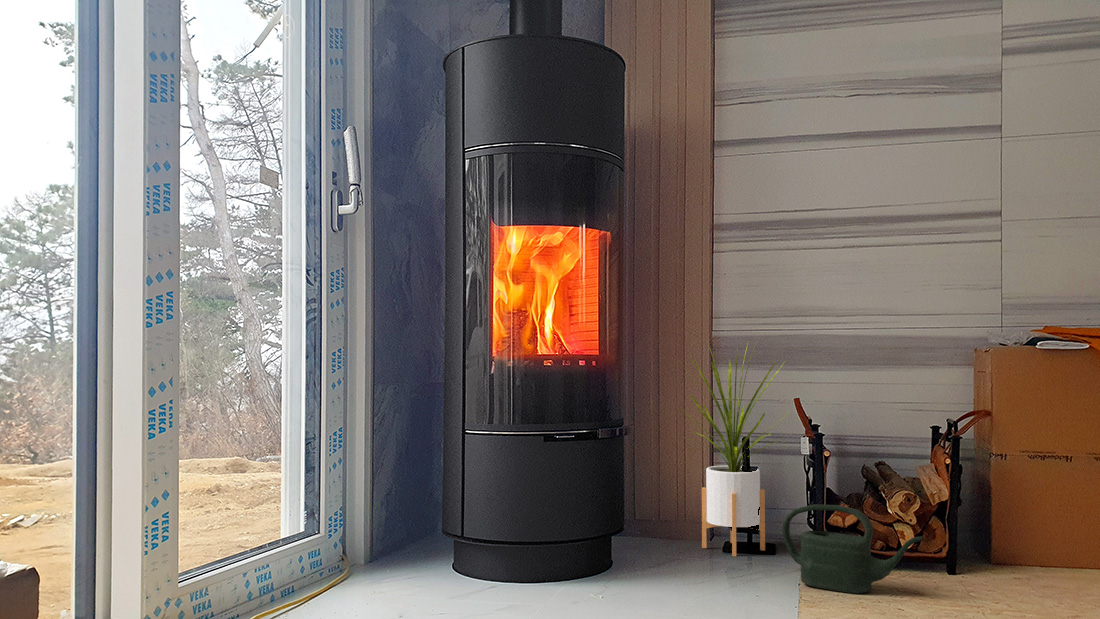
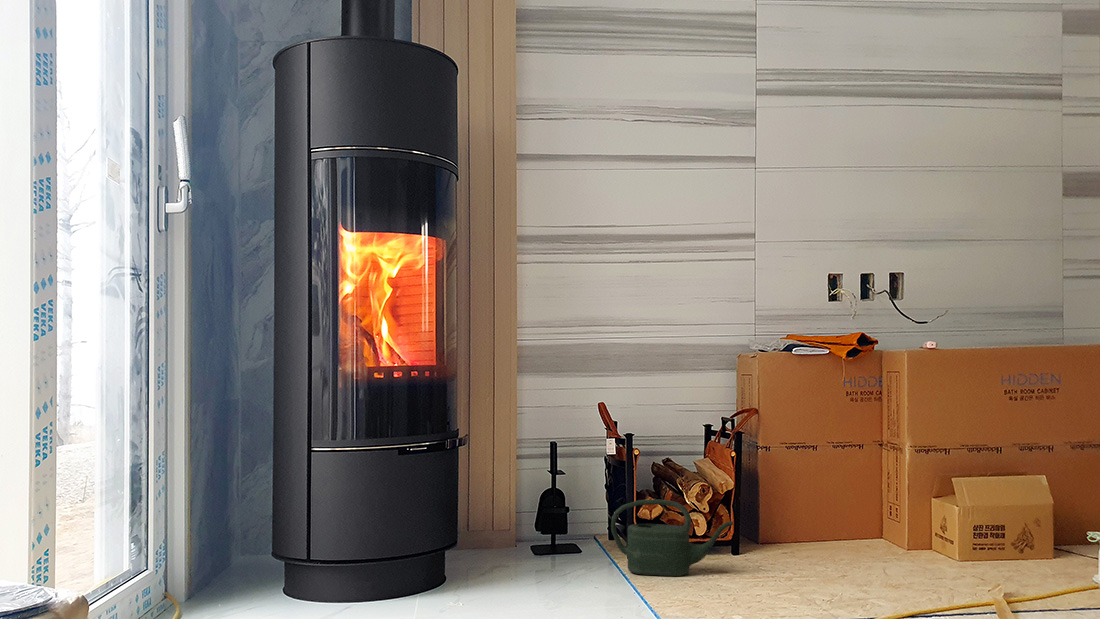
house plant: present [682,344,785,556] -> none [492,351,596,555]

